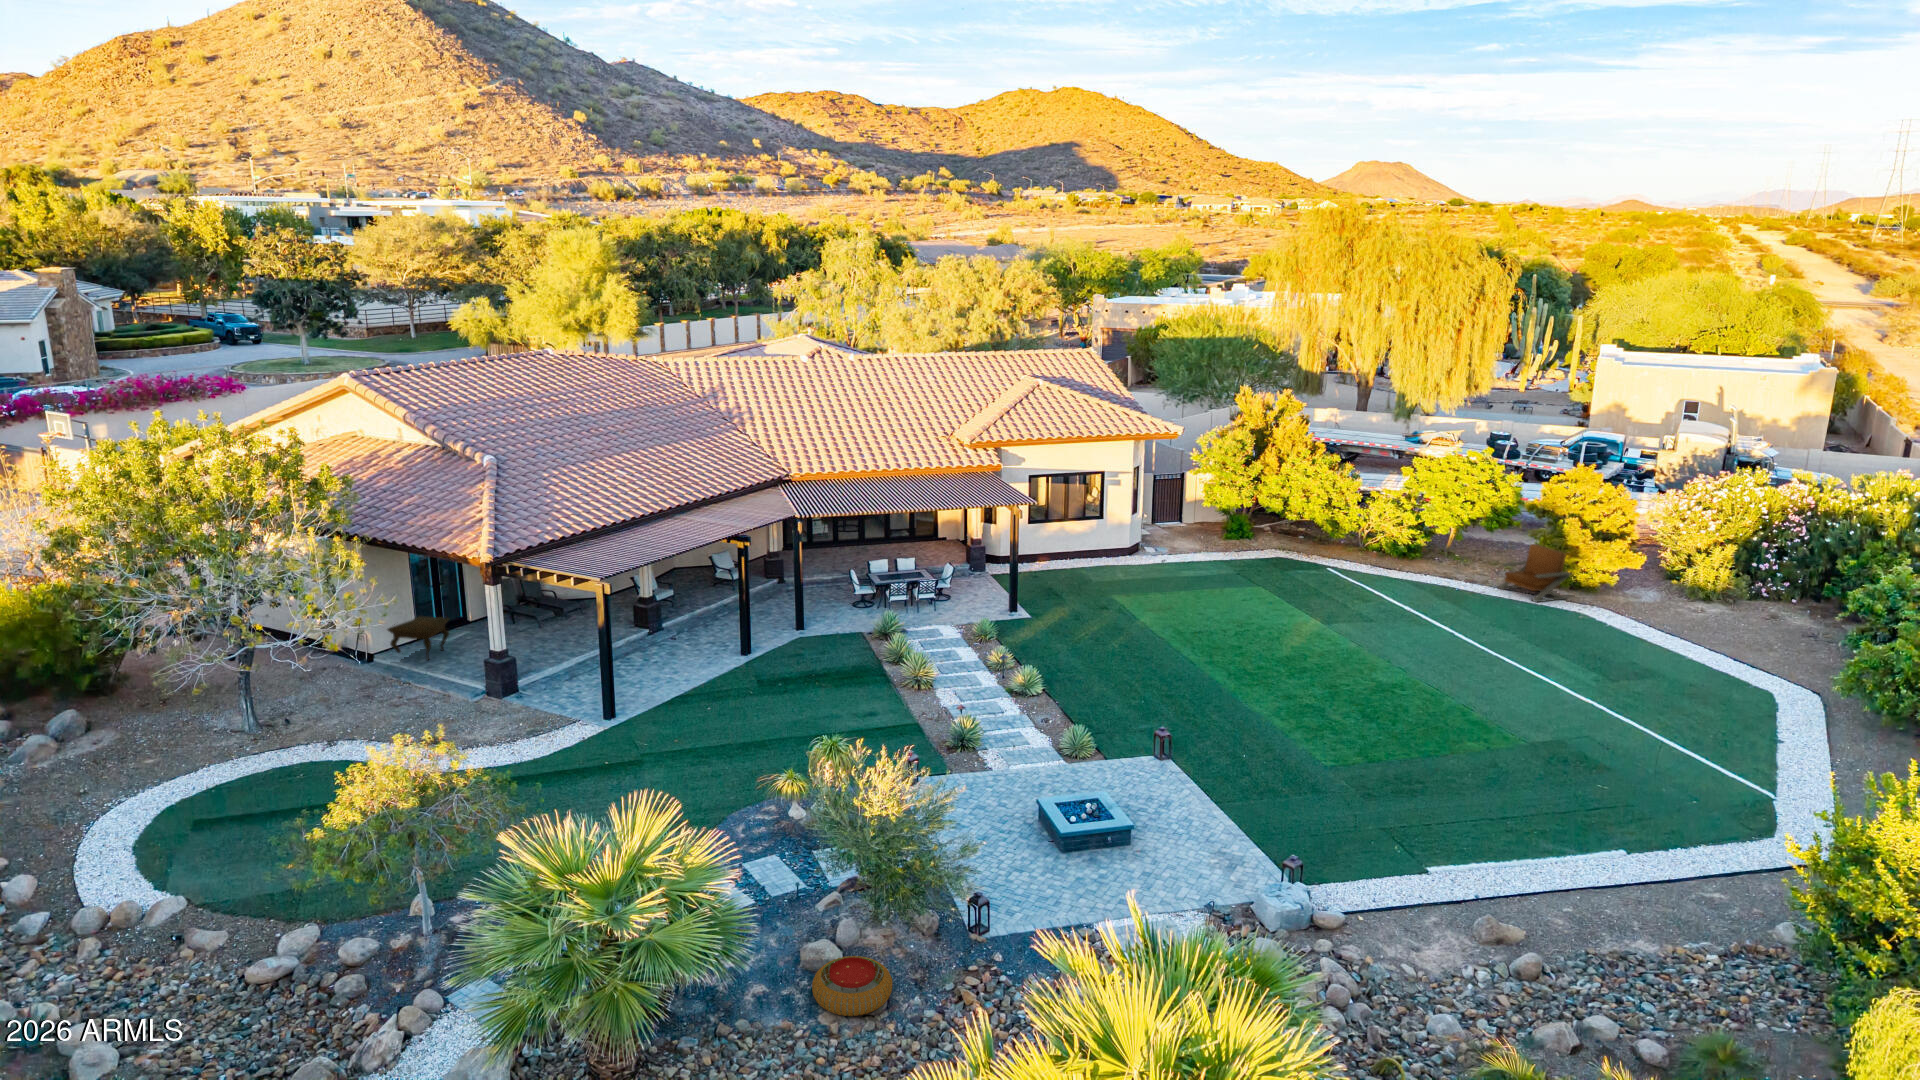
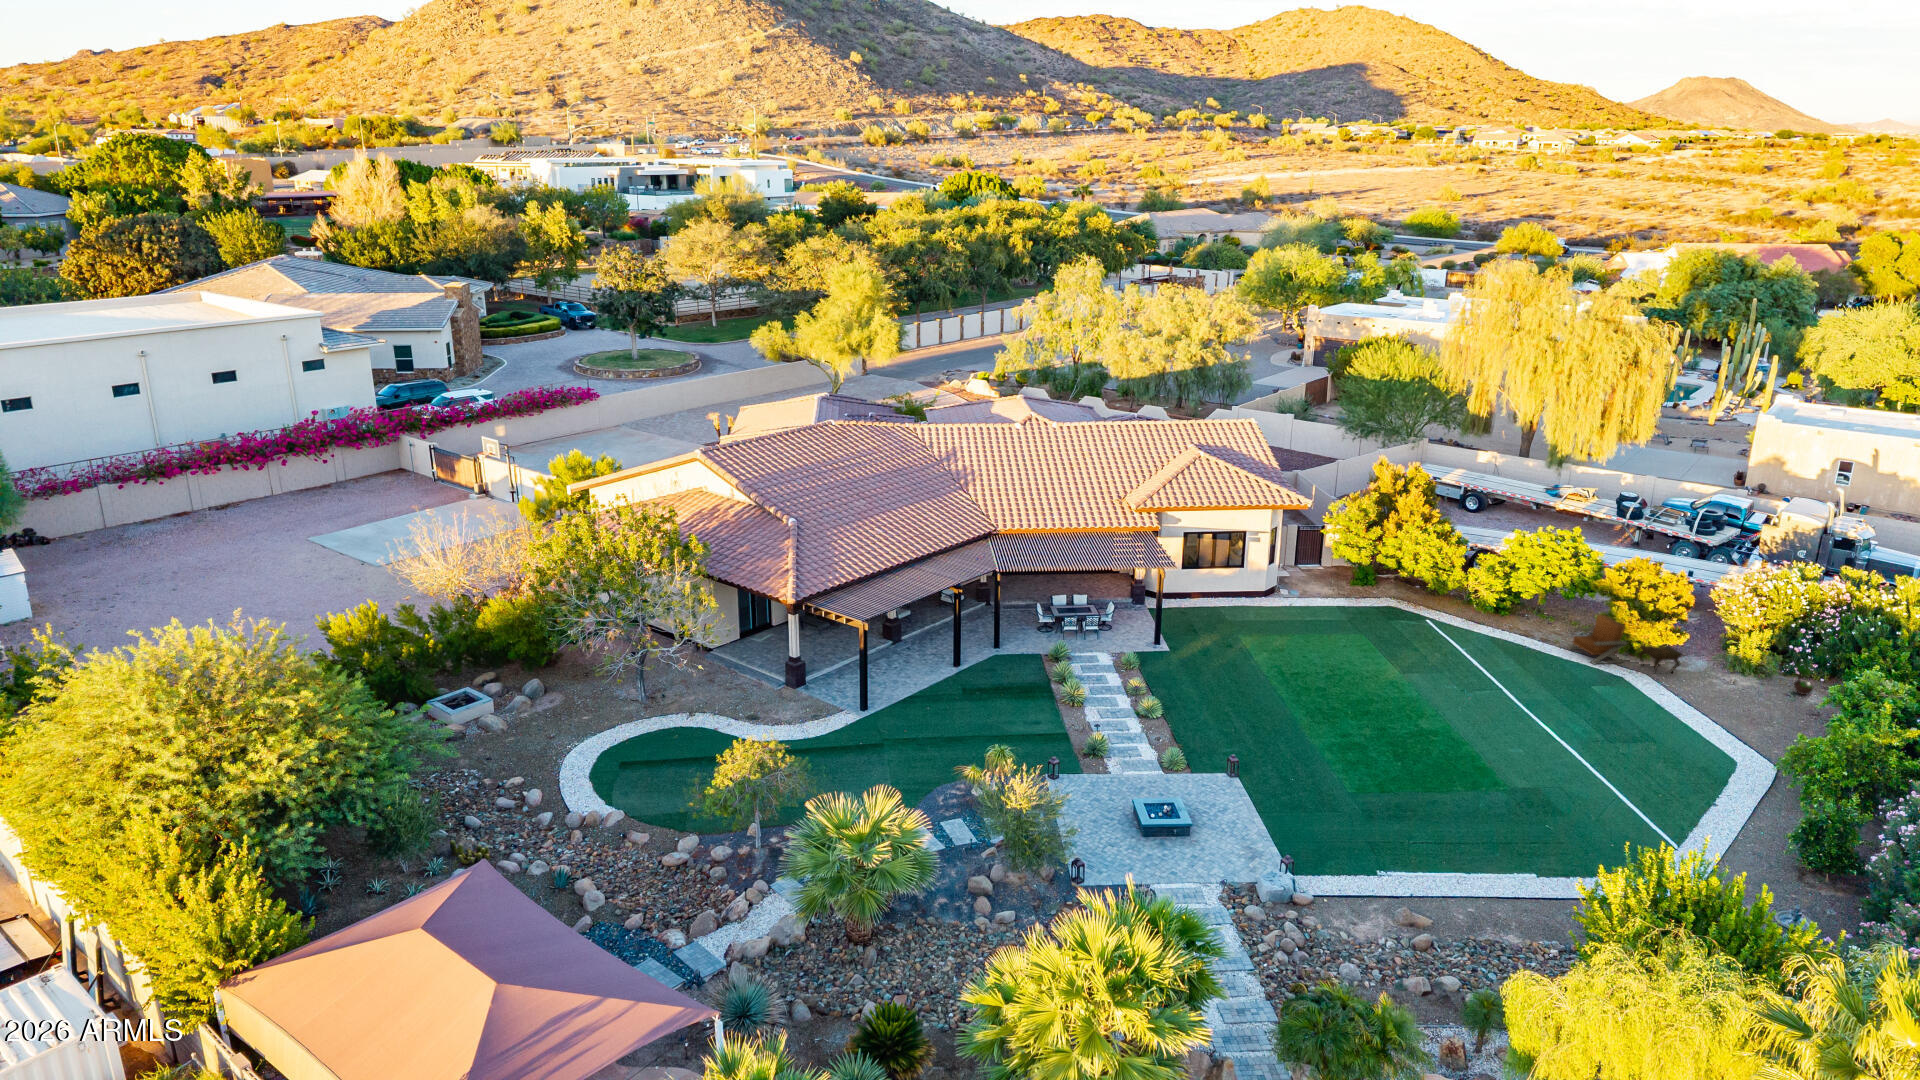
potted tree: none [1758,573,1787,617] -> present [1793,662,1813,695]
side table: present [388,616,449,660] -> present [1638,645,1683,673]
pouf: present [812,956,892,1016] -> none [972,886,1018,921]

